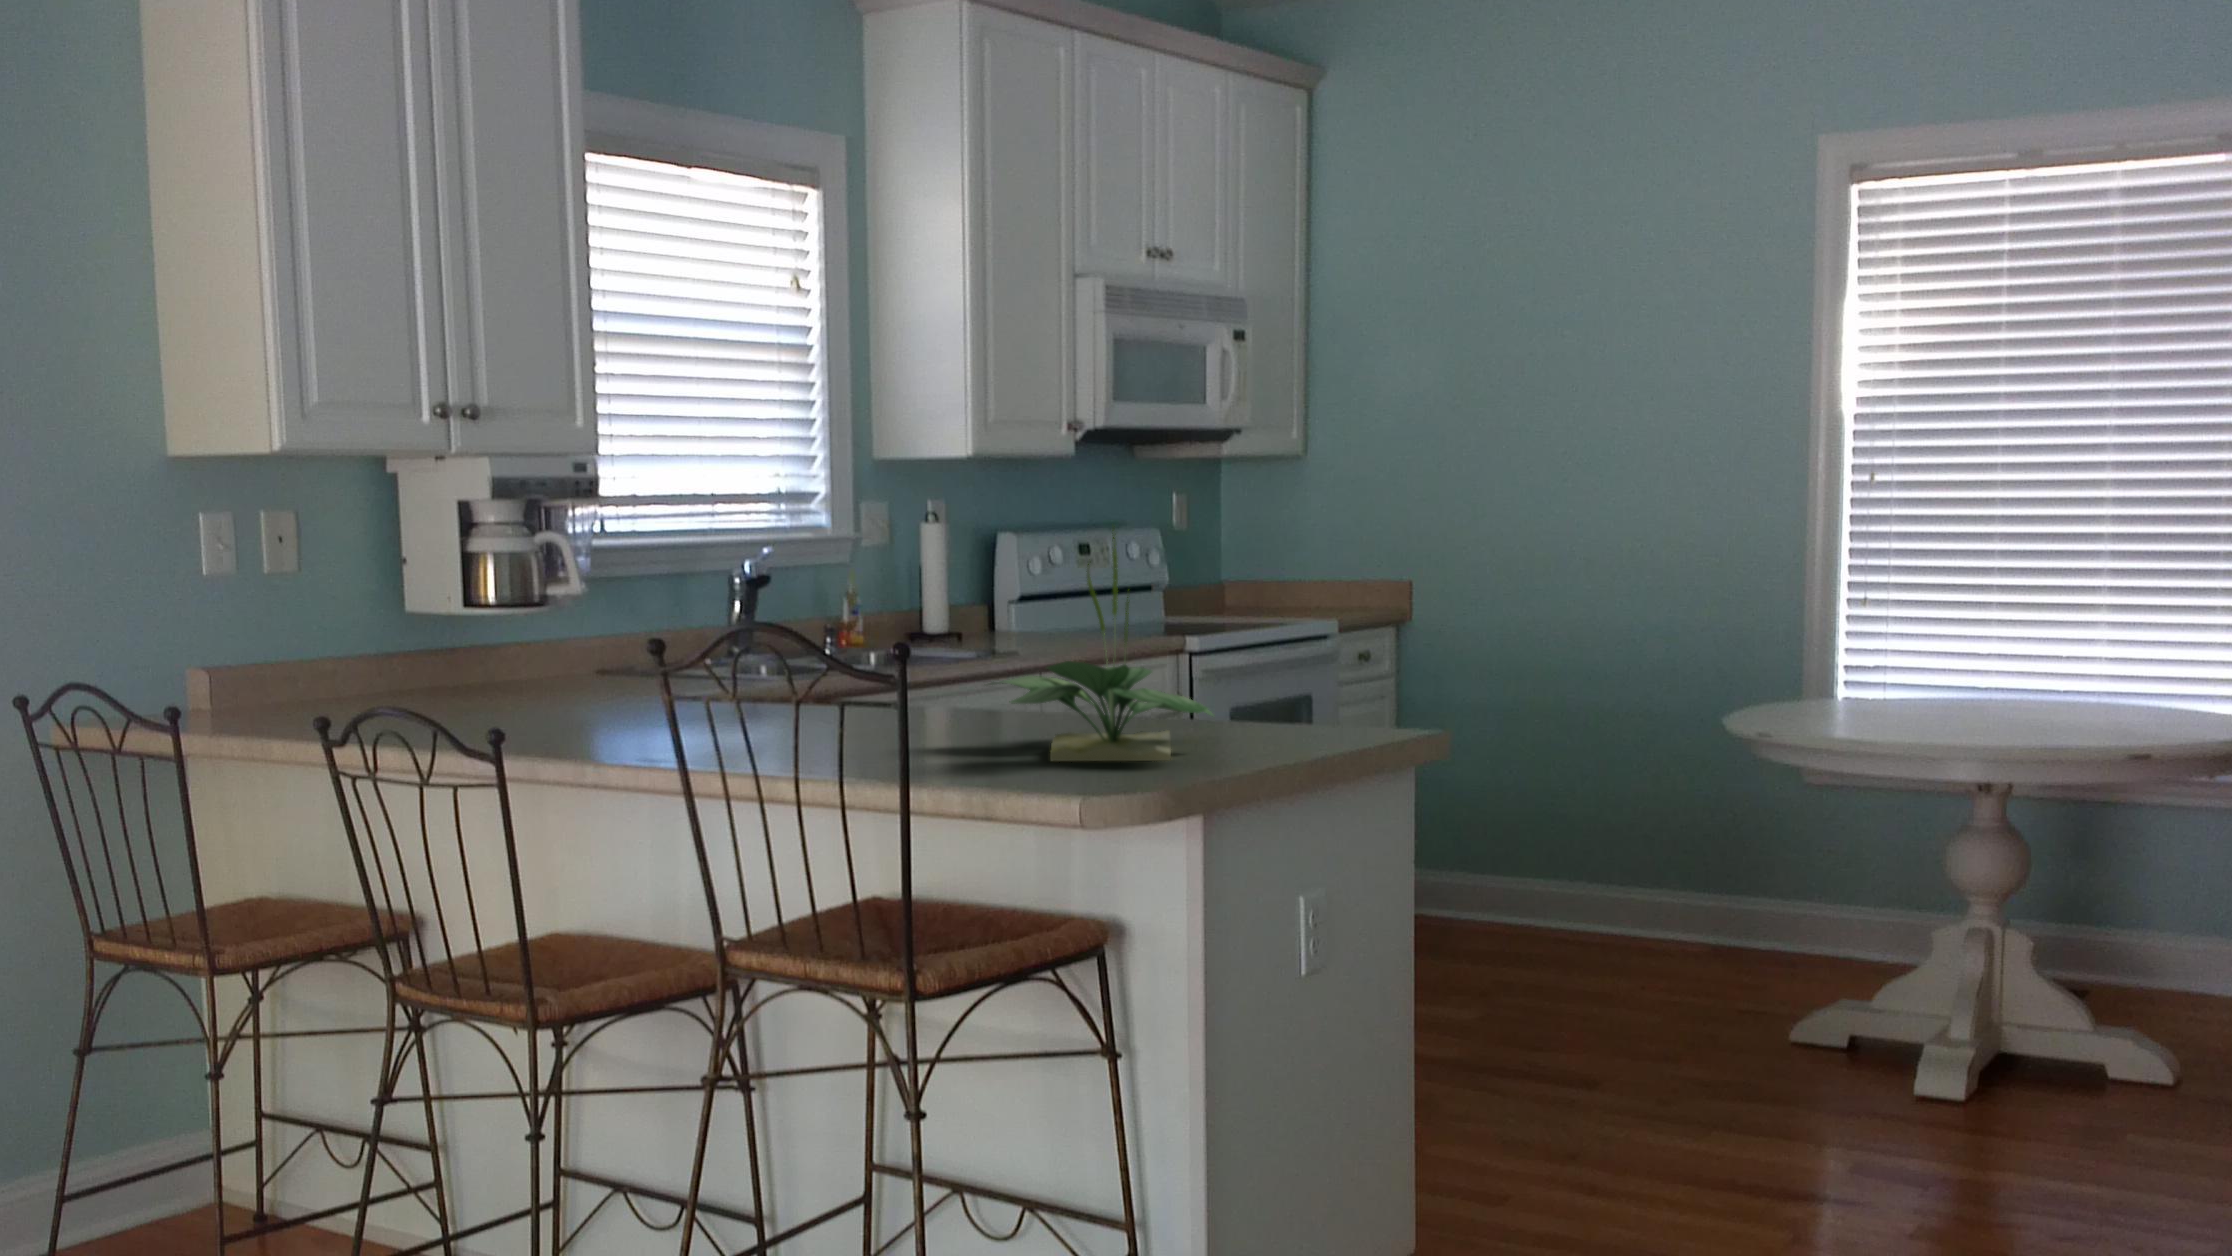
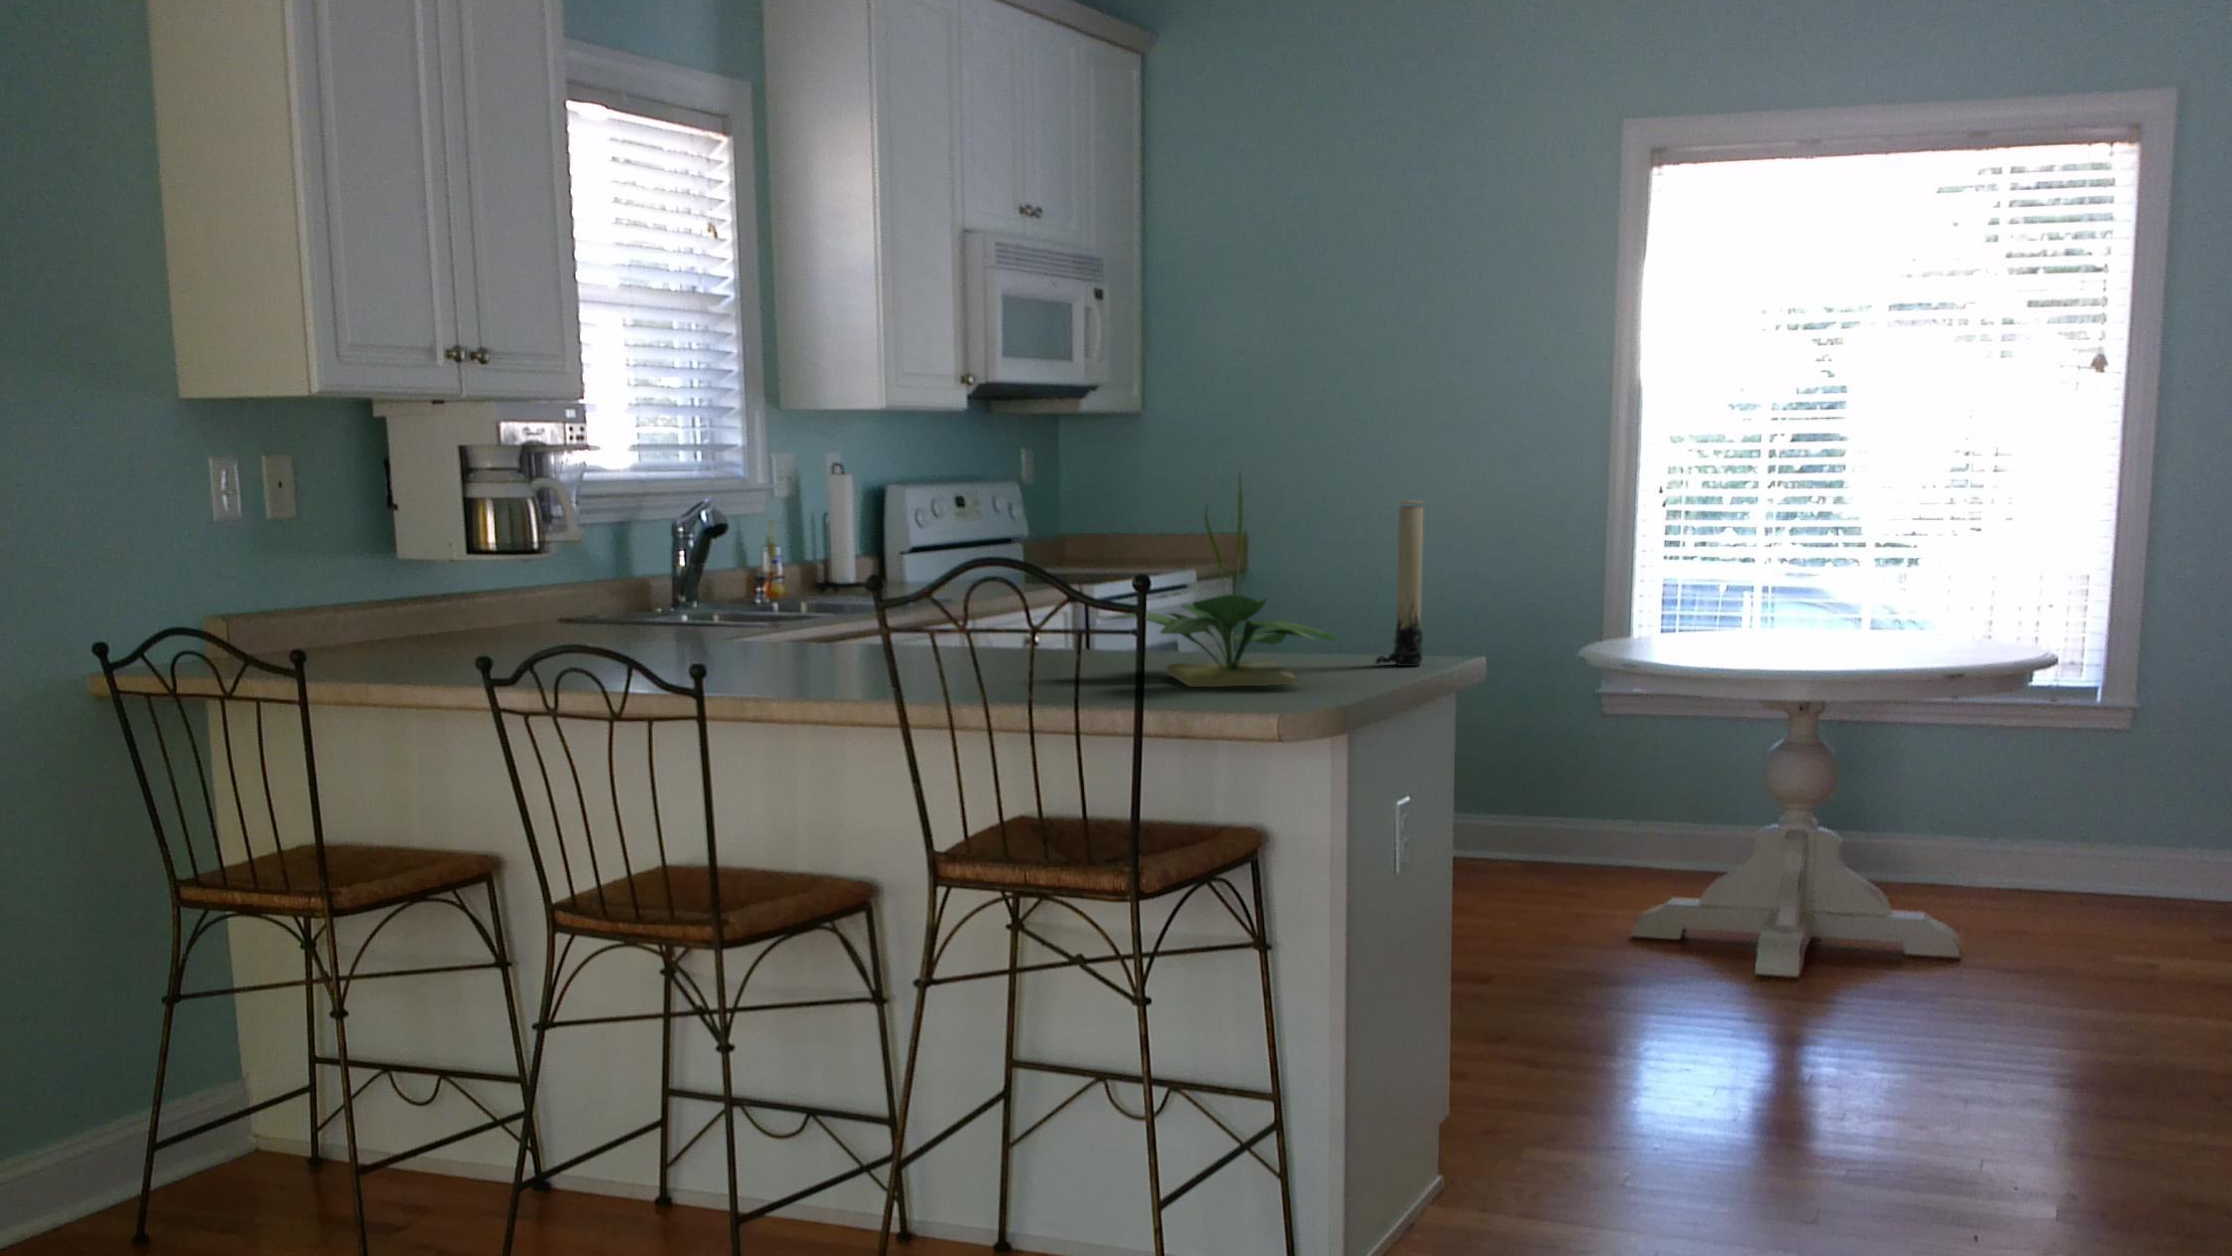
candle: none [1304,553,1355,739] -> present [1376,500,1423,666]

